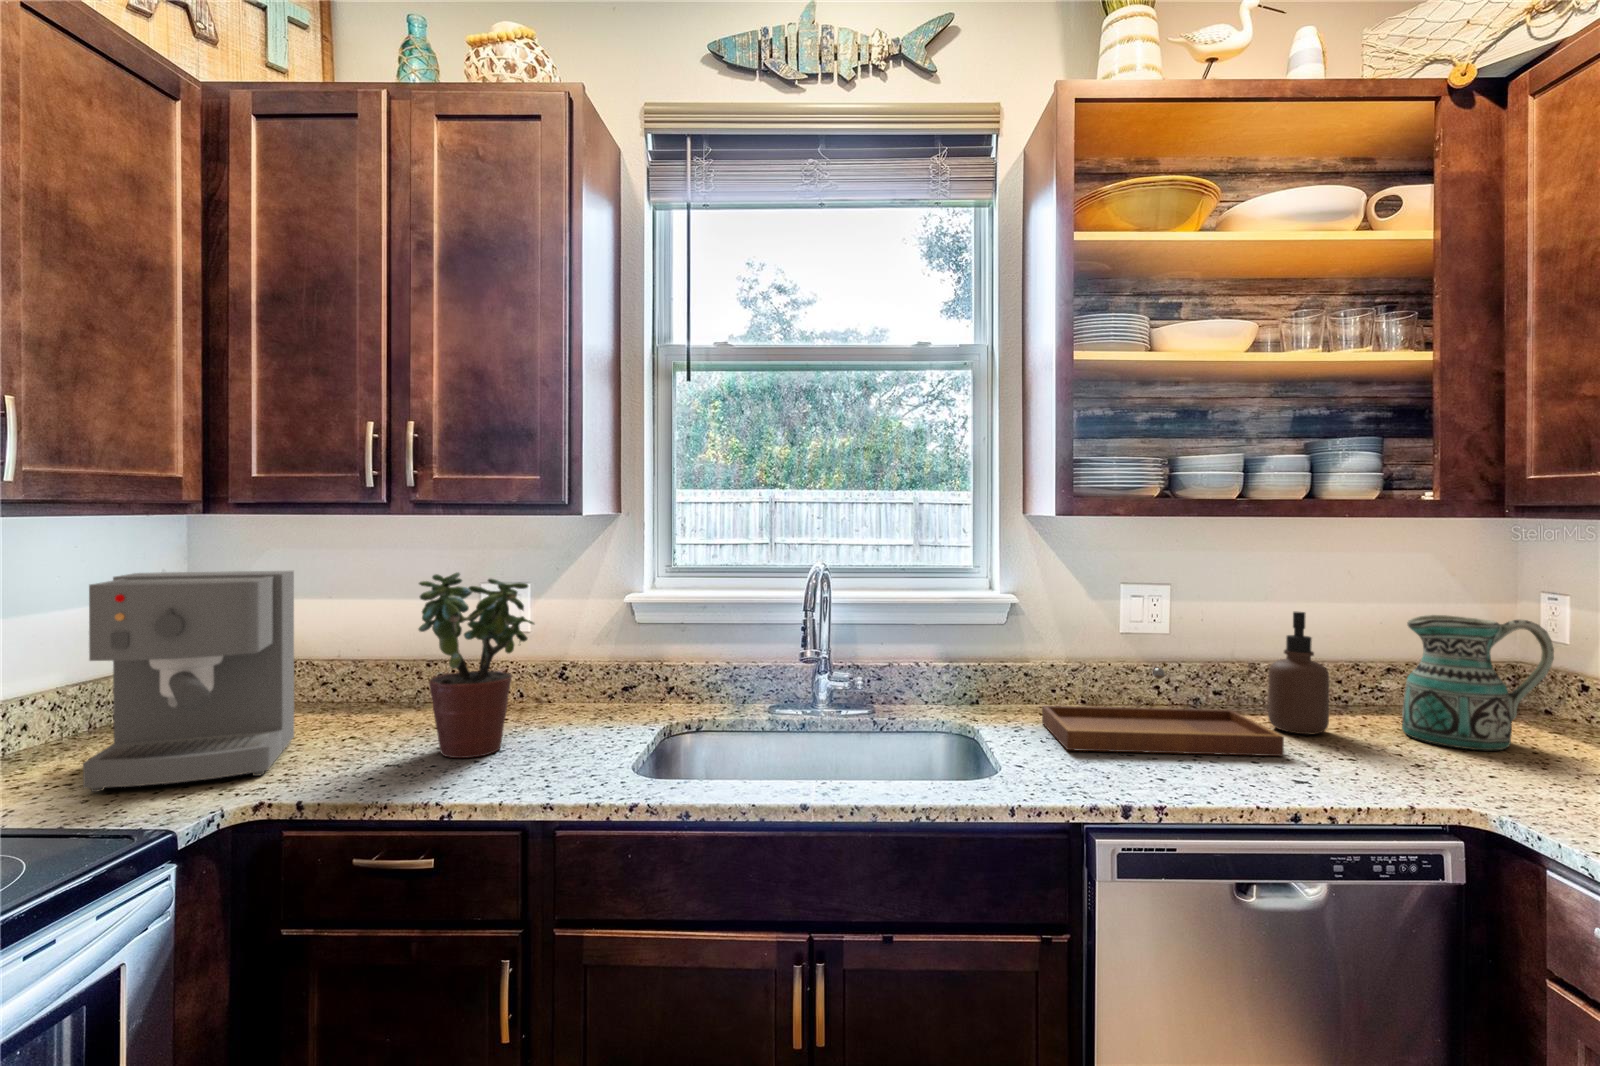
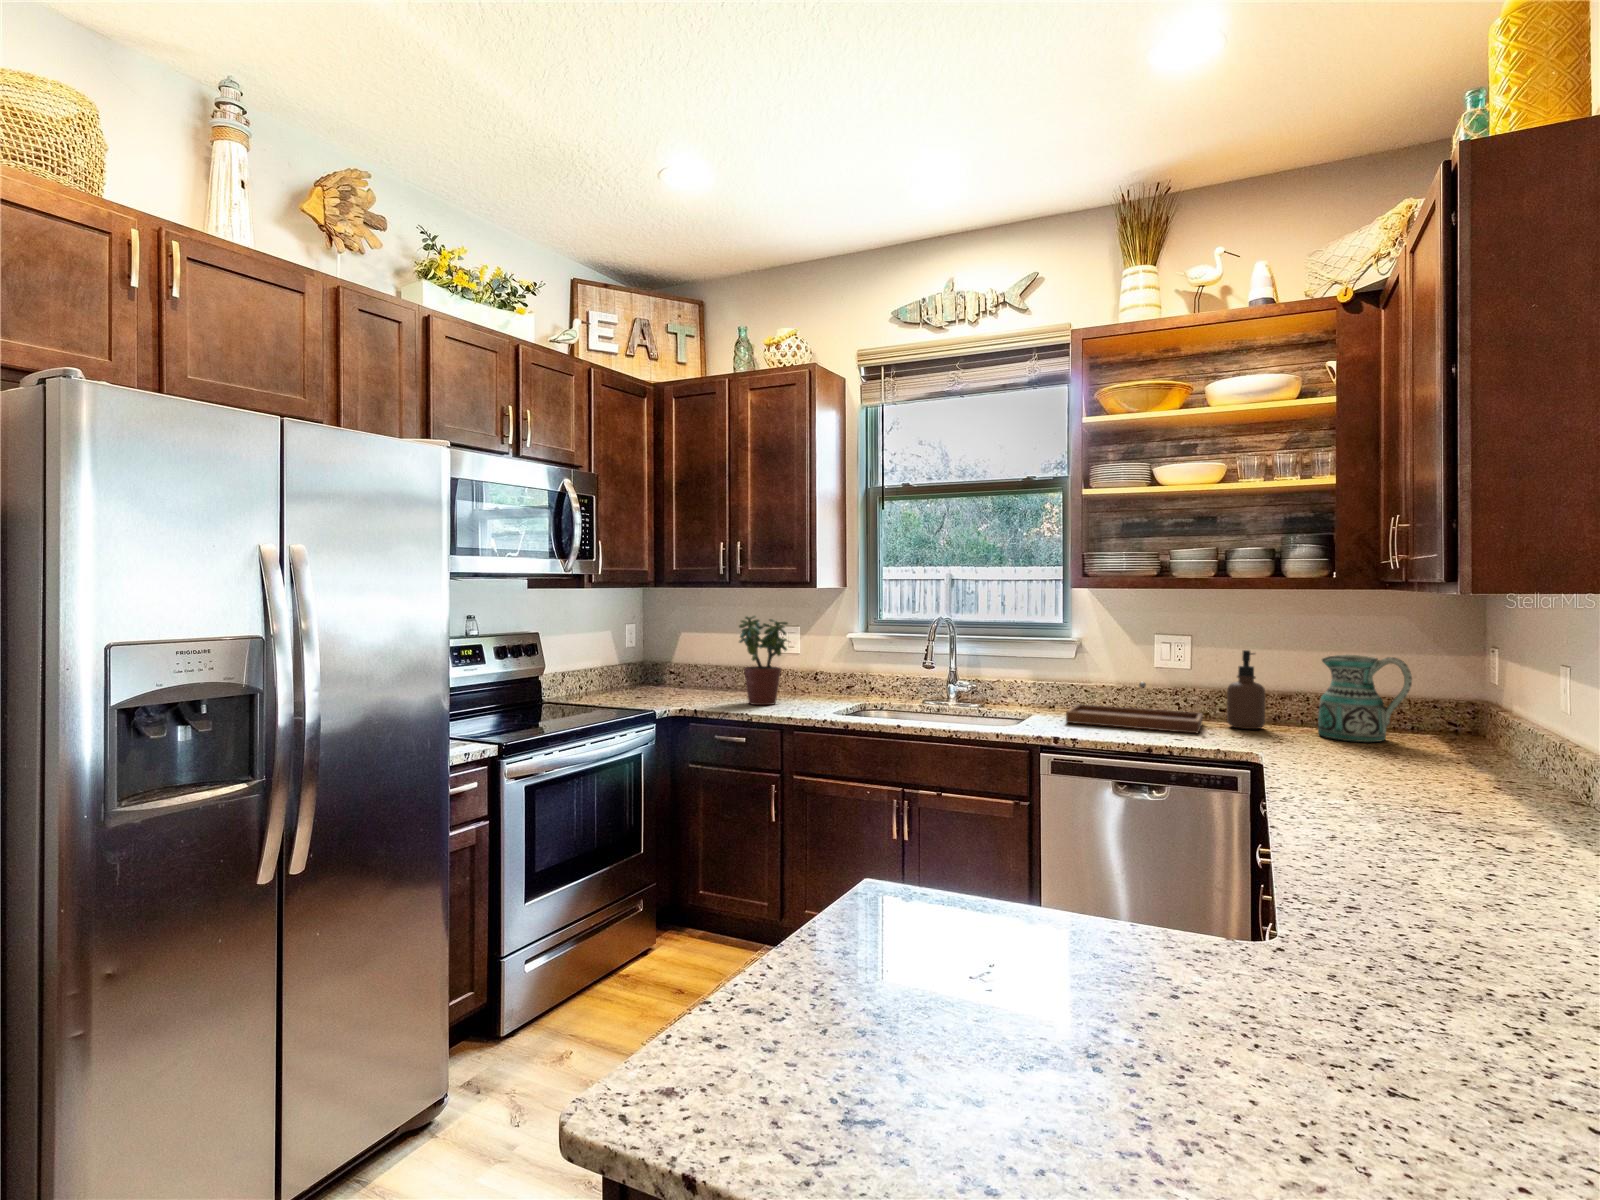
coffee maker: present [83,571,294,792] -> none [615,614,689,704]

